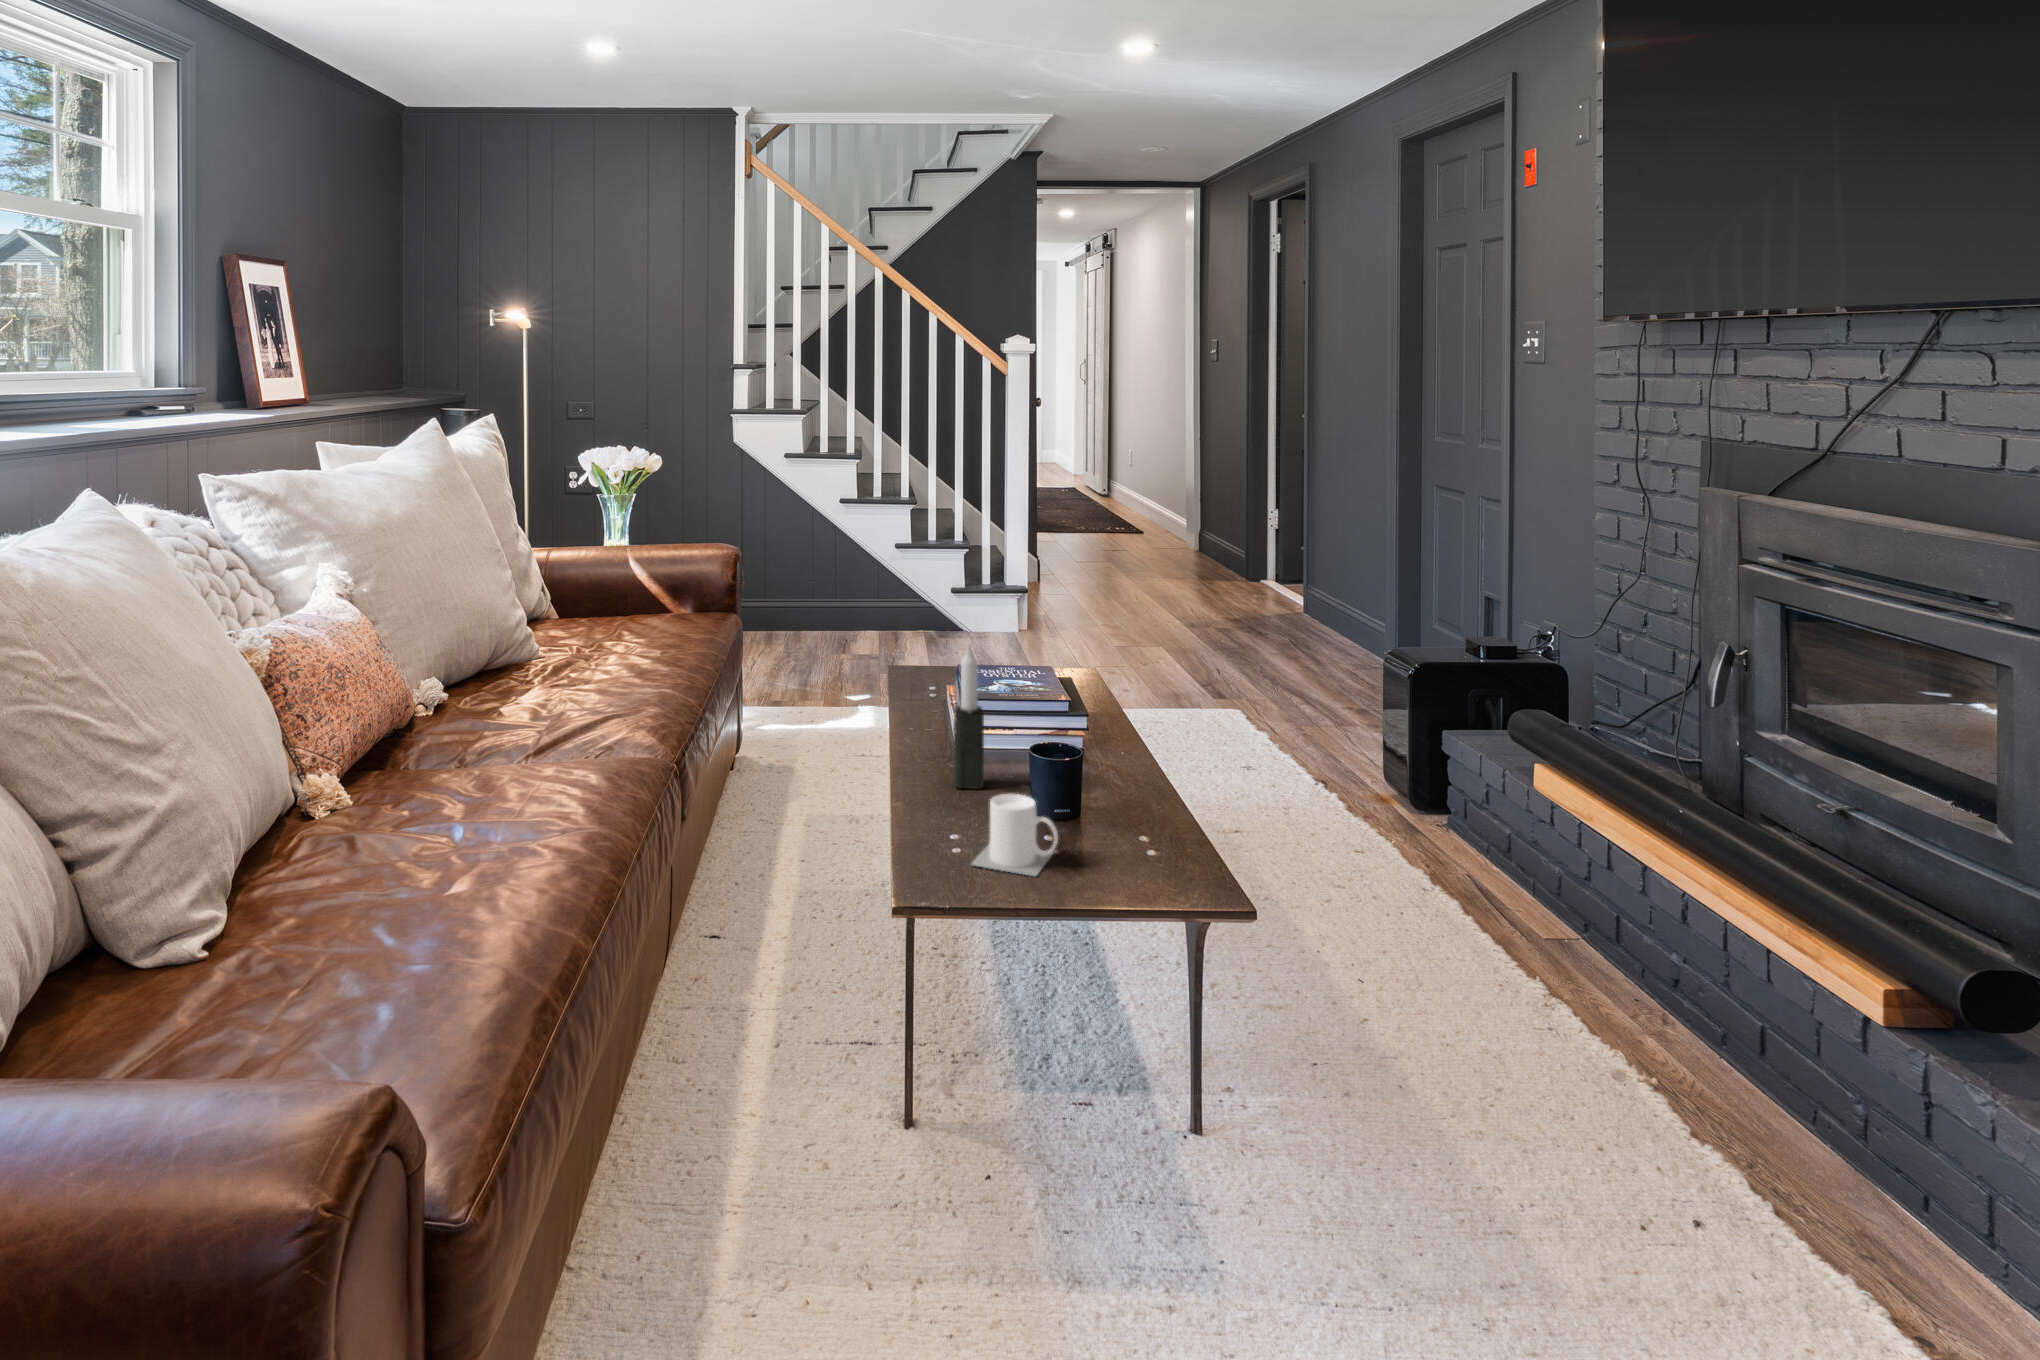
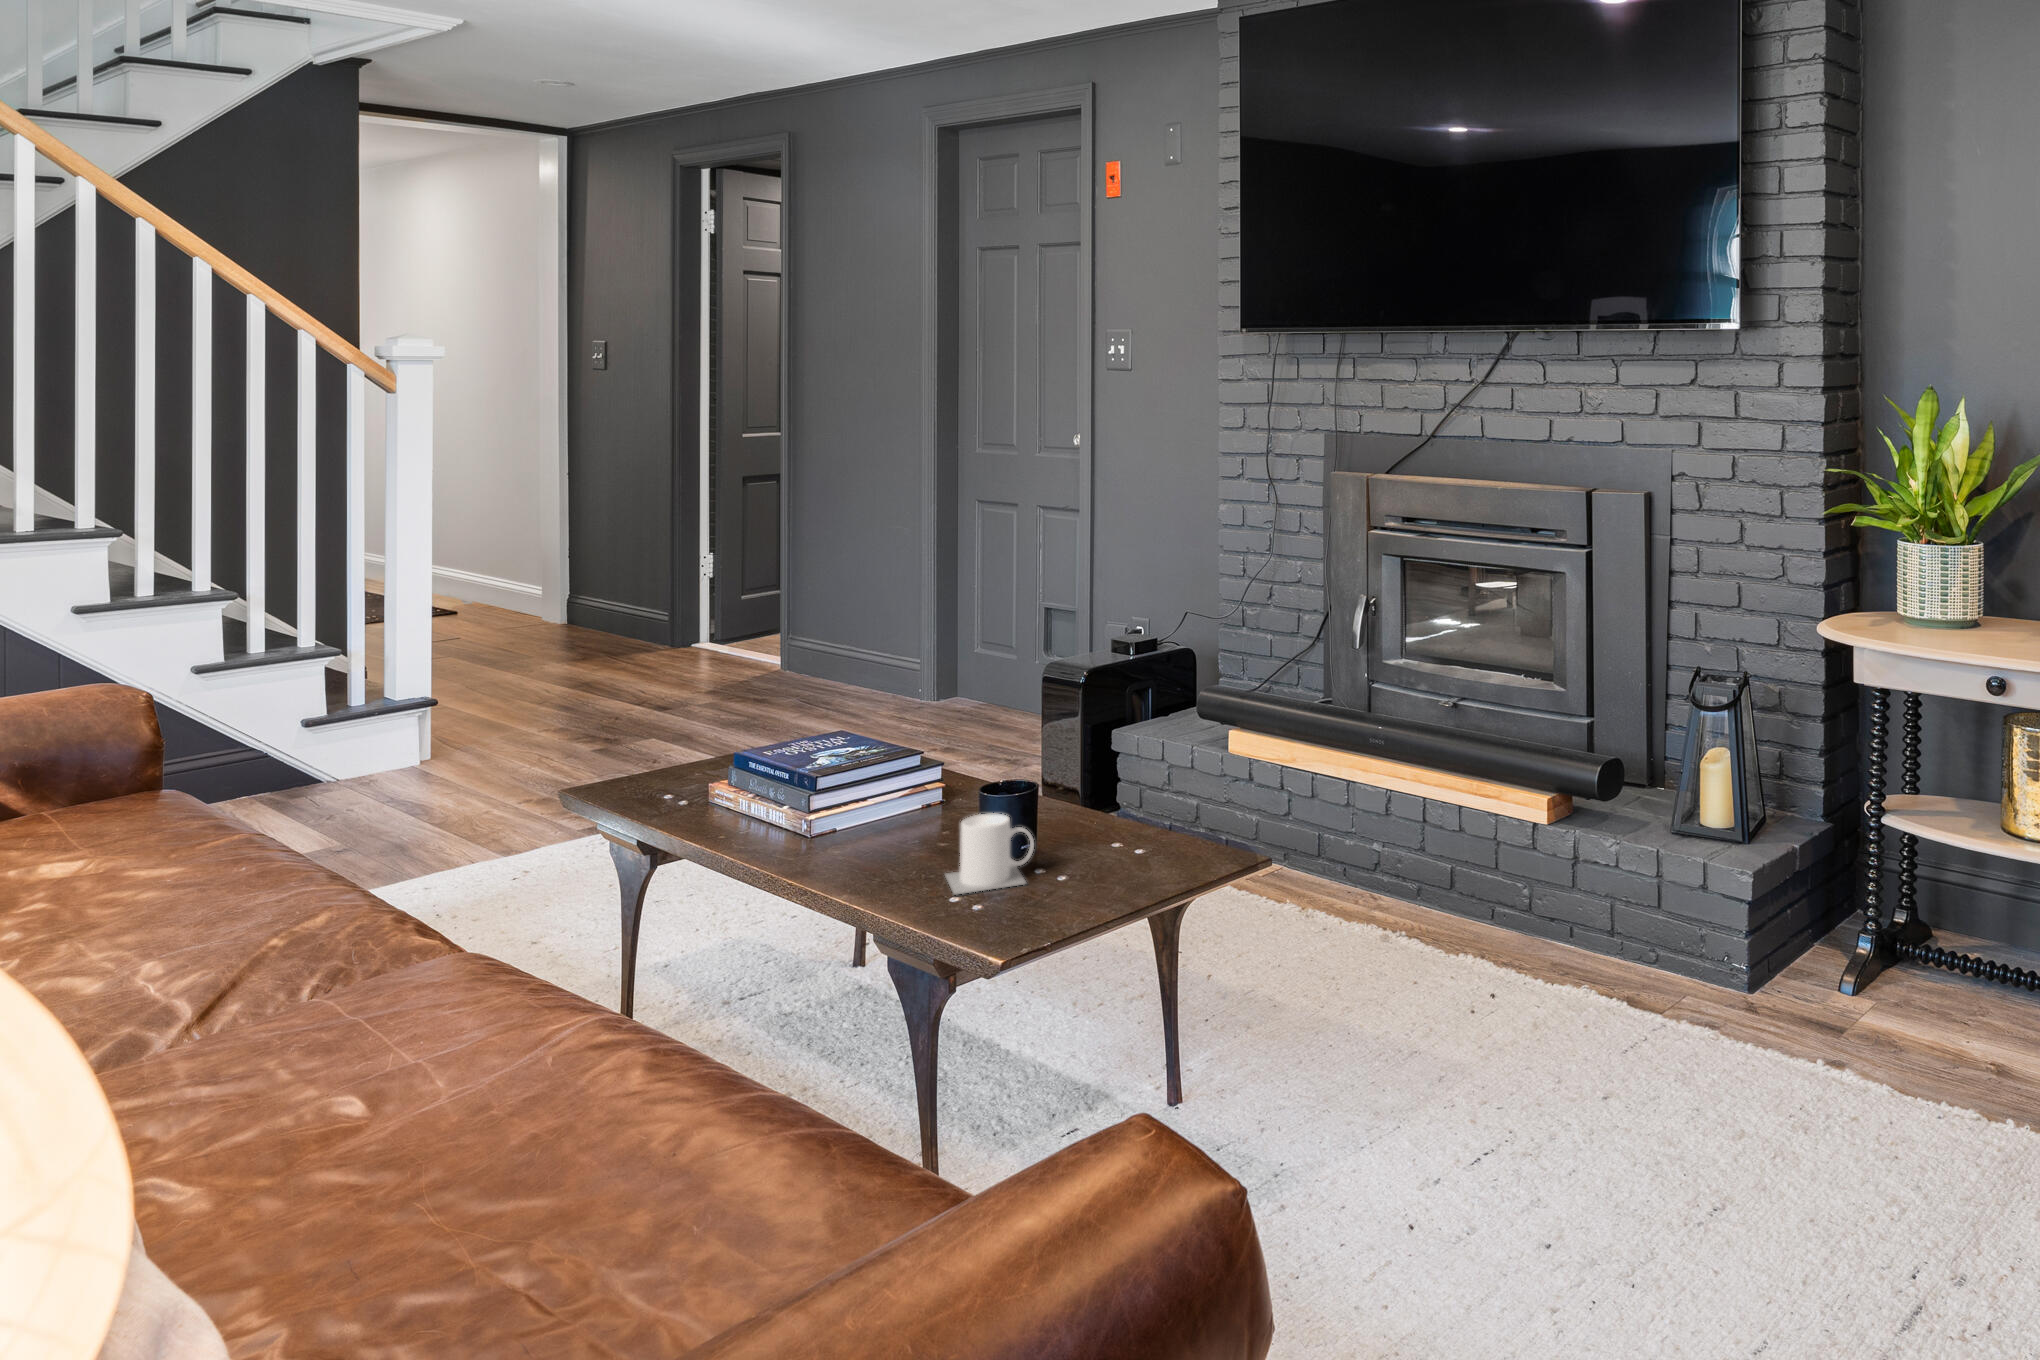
candle: present [954,643,984,789] -> none [823,682,864,847]

